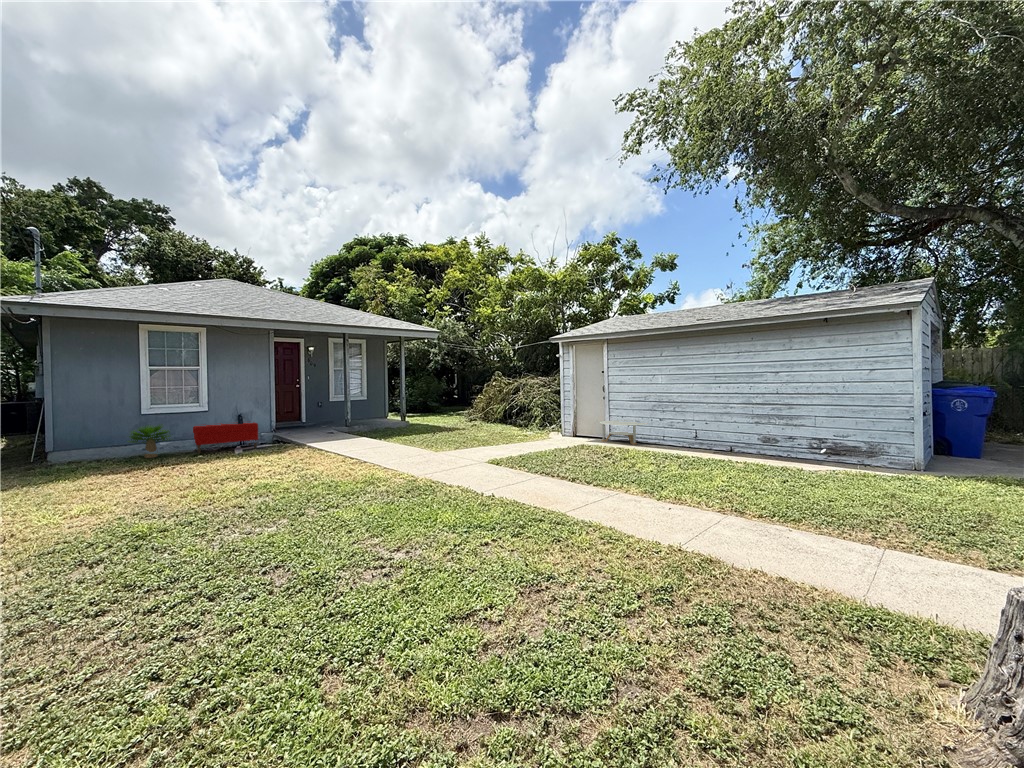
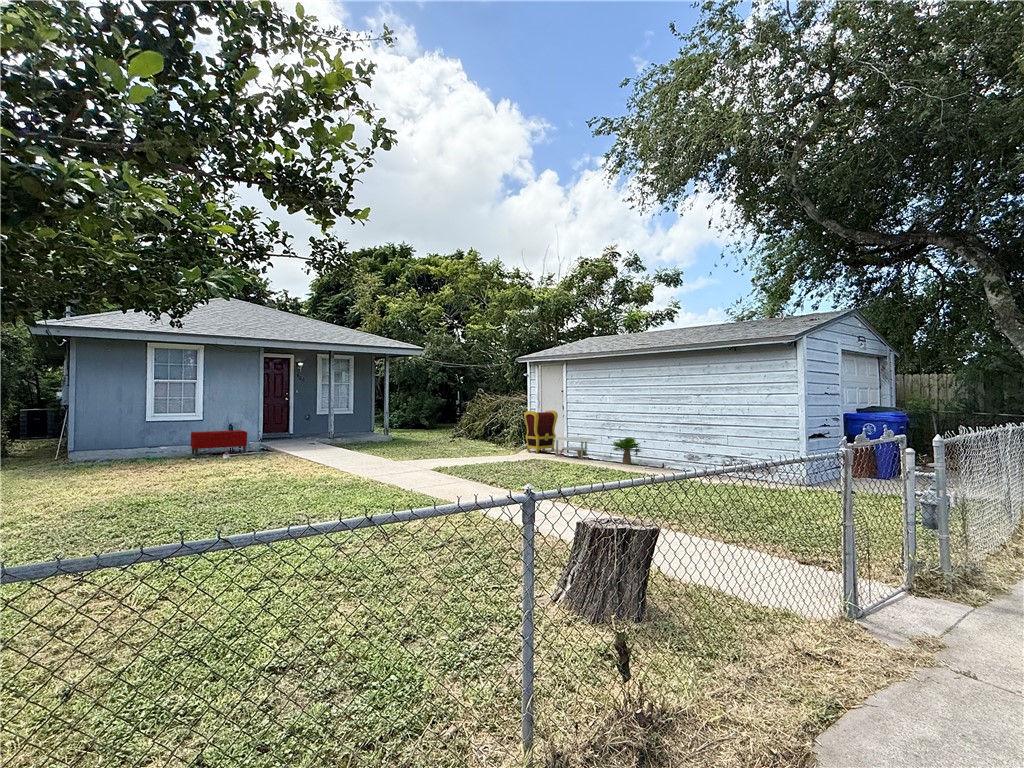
armchair: none [562,393,596,438] -> present [524,411,558,453]
potted plant: present [128,424,170,458] -> present [613,437,641,464]

